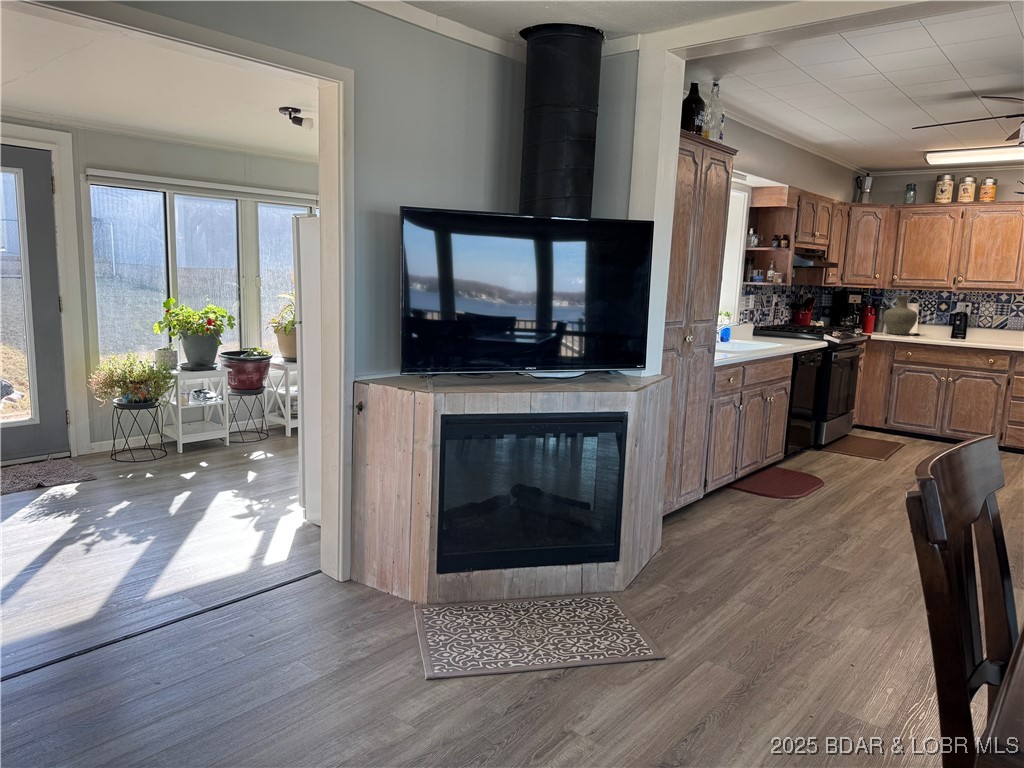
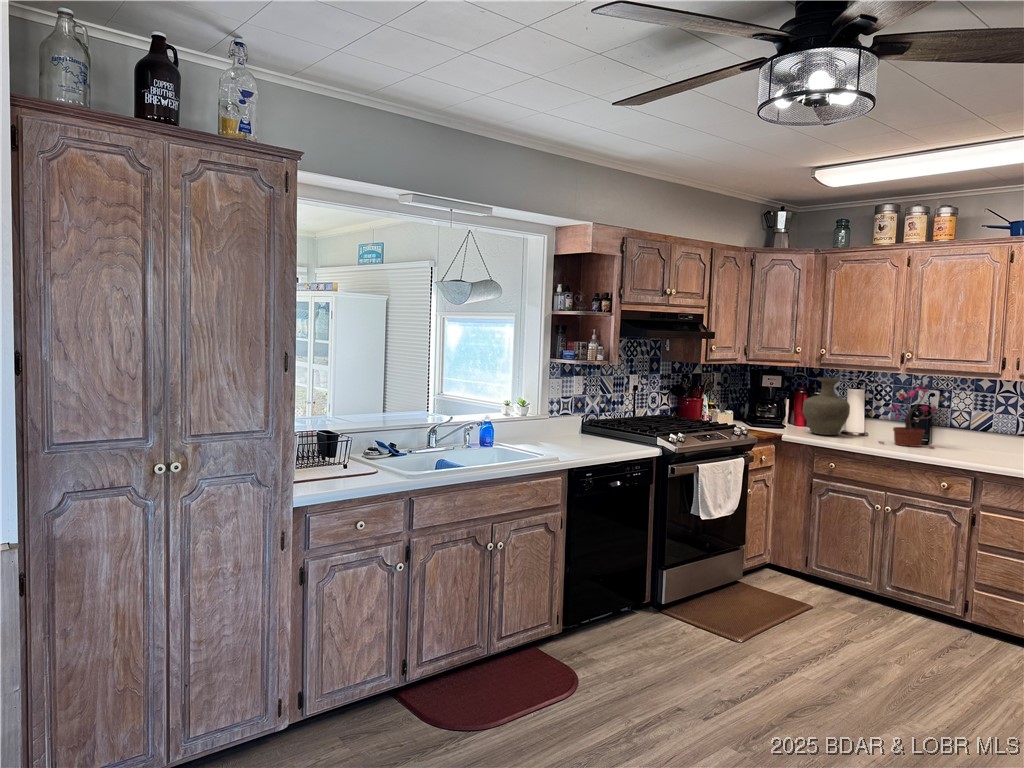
potted plant: none [940,299,980,340] -> present [879,385,936,448]

